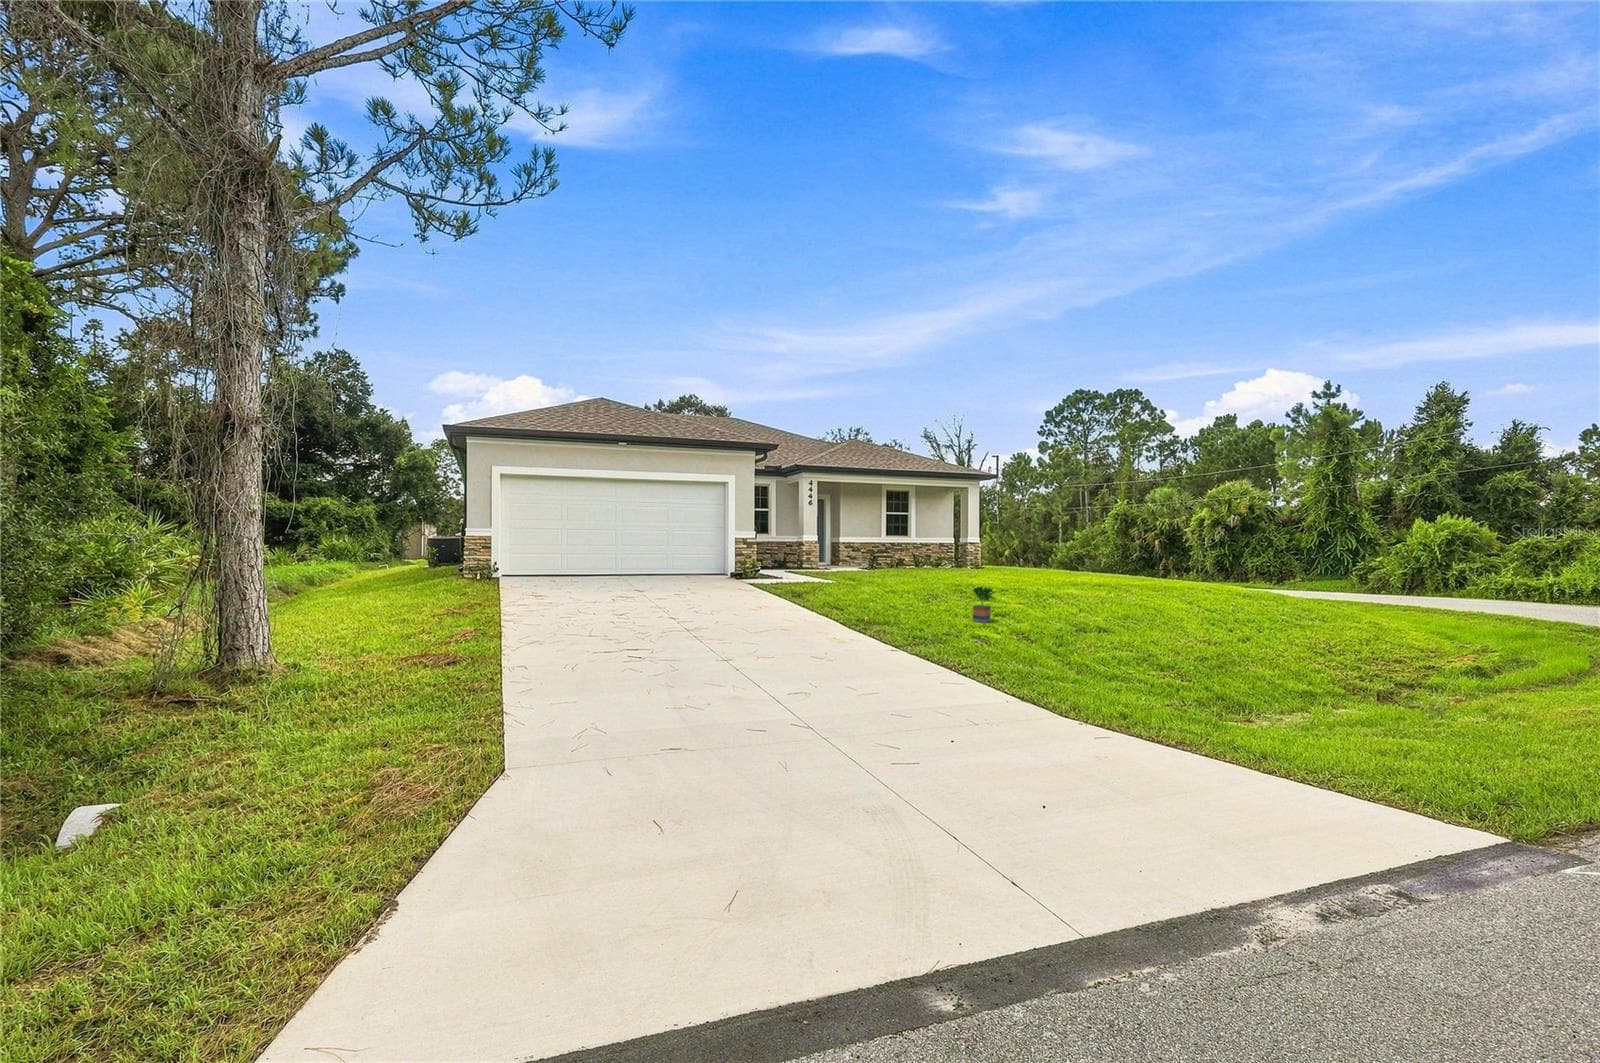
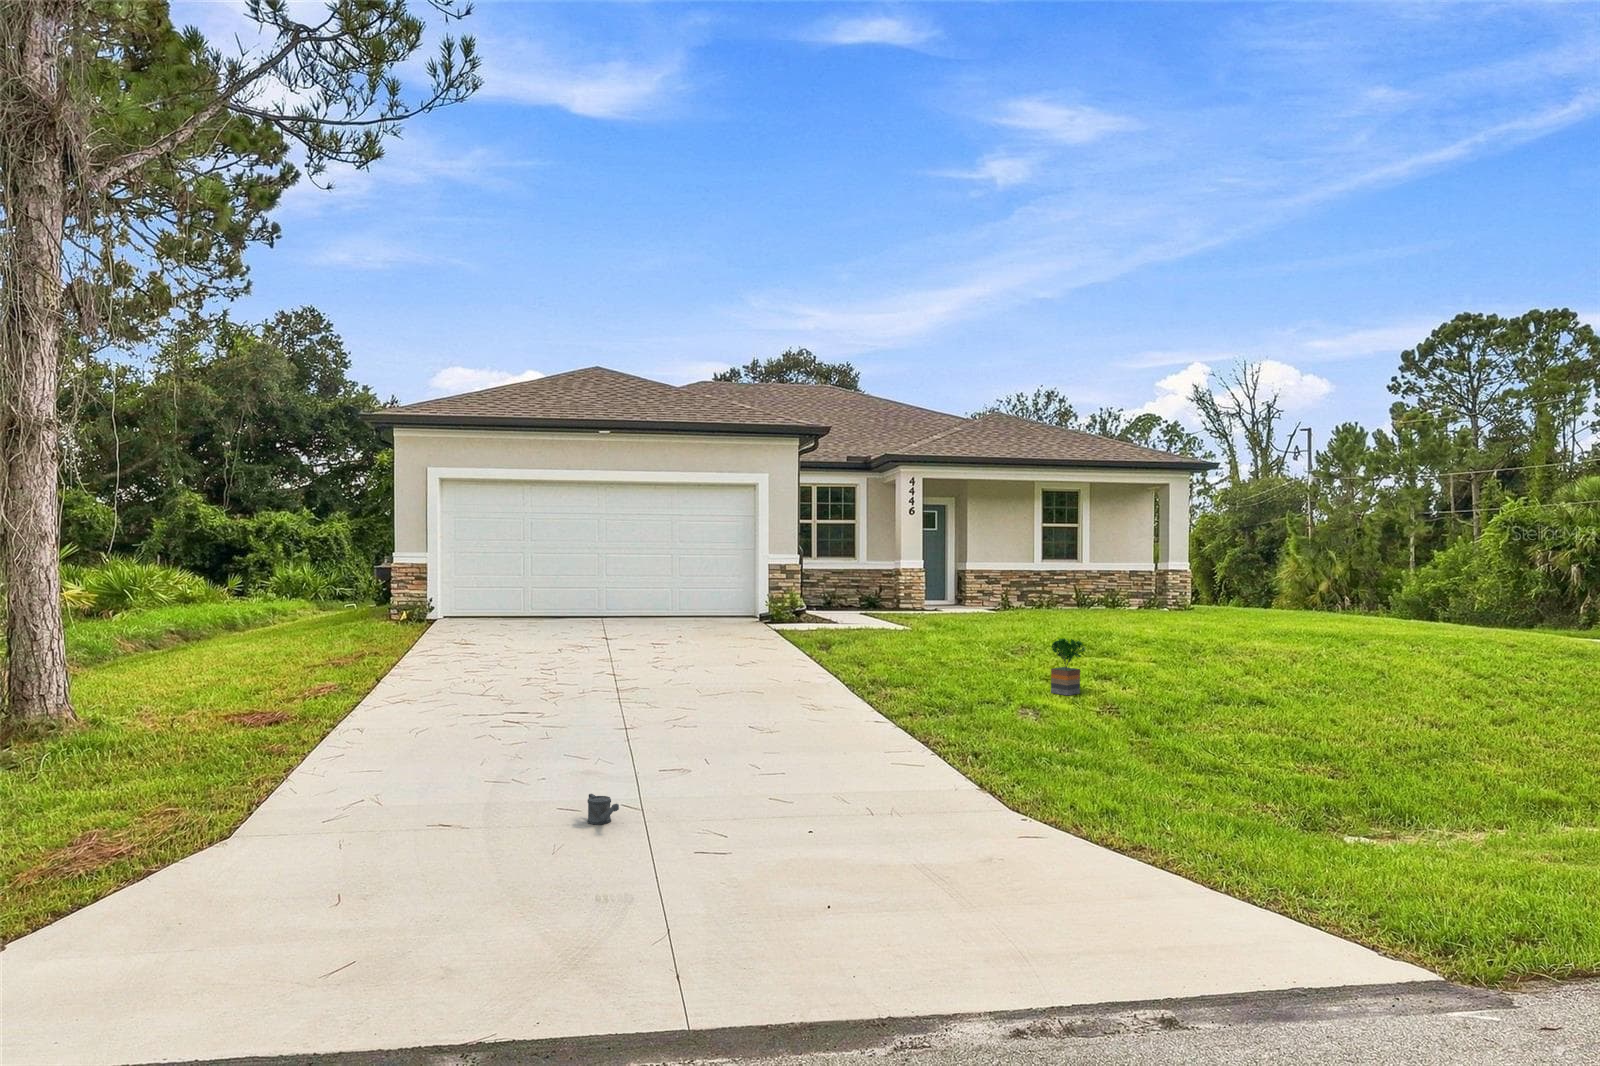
watering can: none [763,704,798,726] -> present [587,794,619,825]

